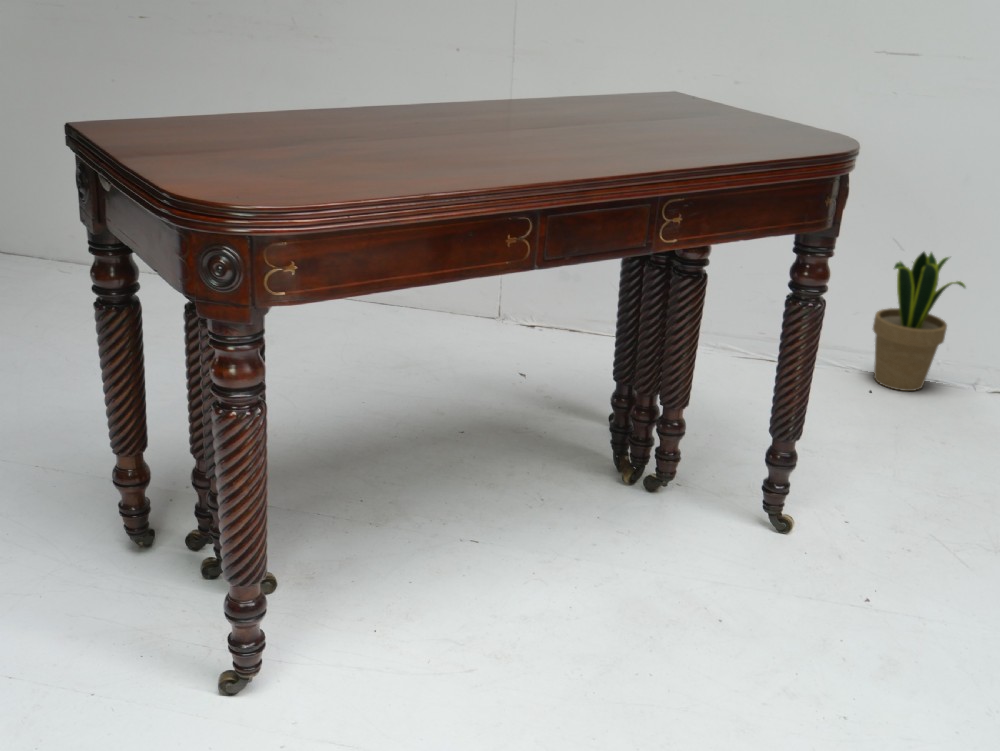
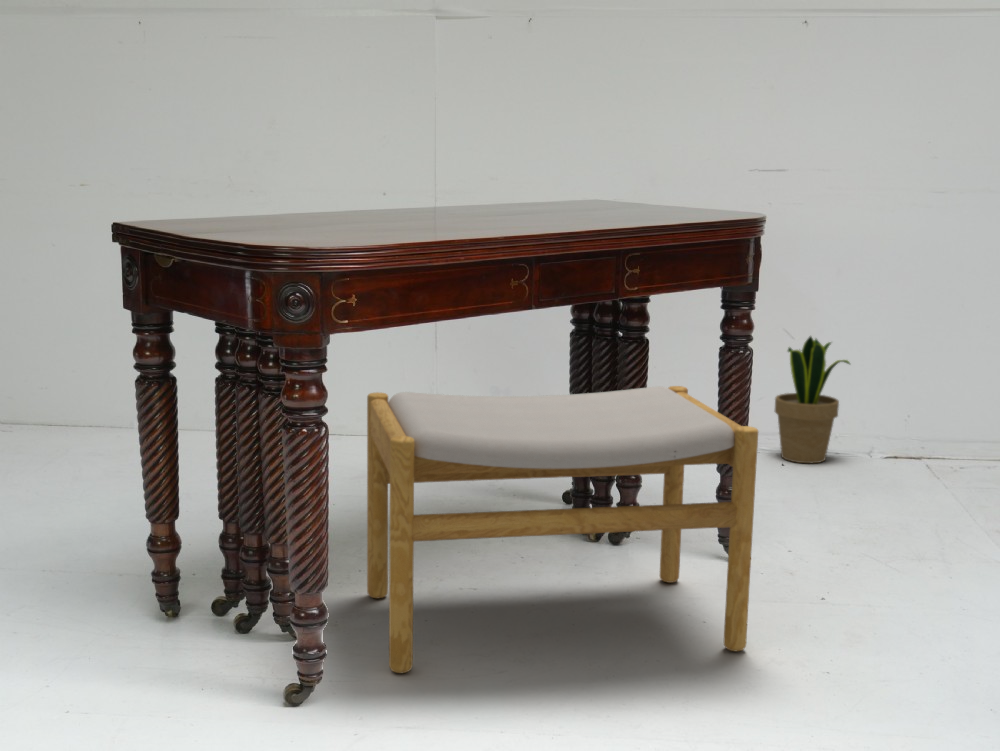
footstool: none [341,328,791,675] -> present [367,386,758,673]

